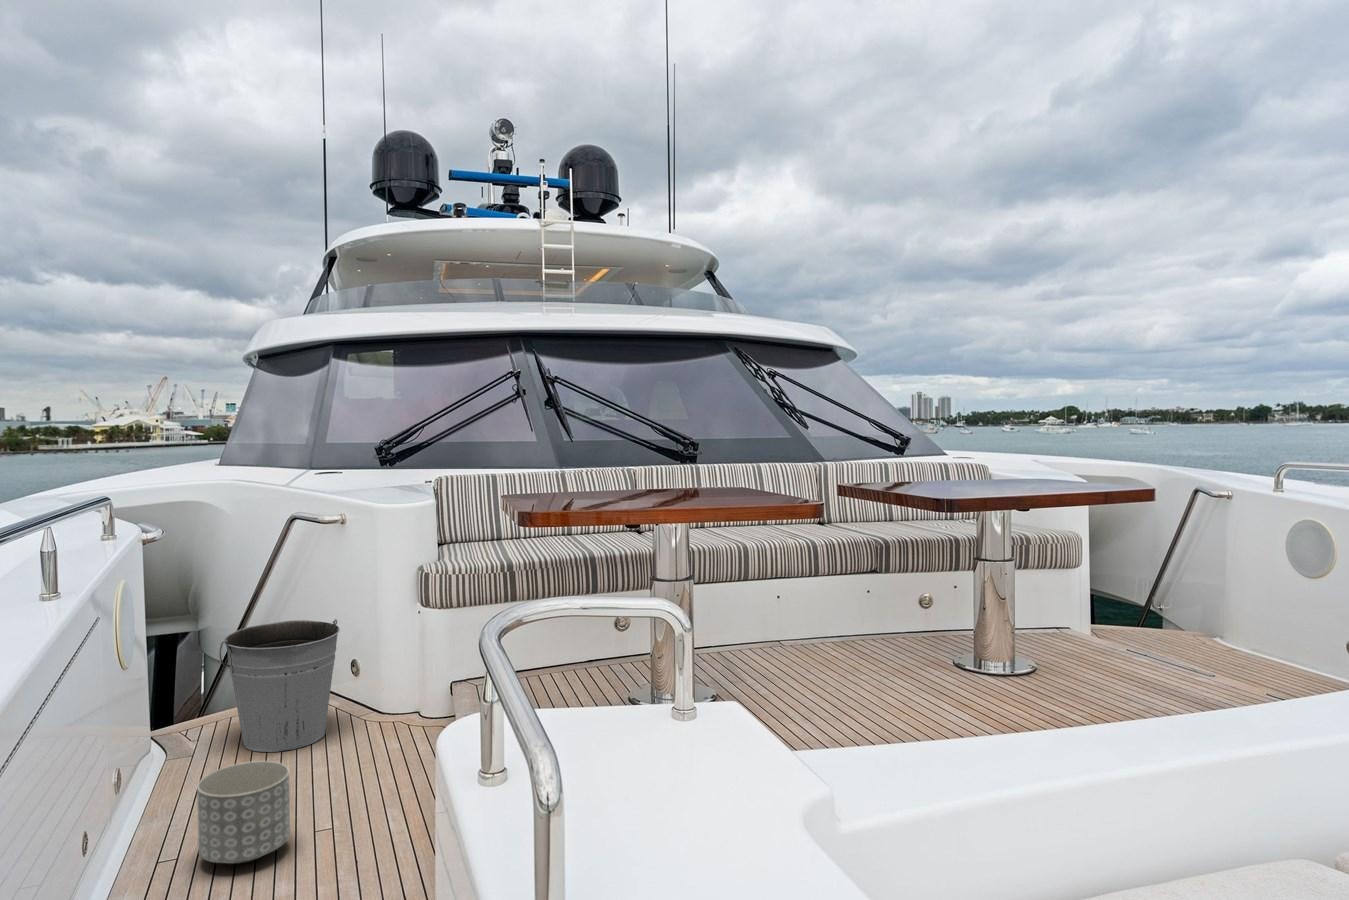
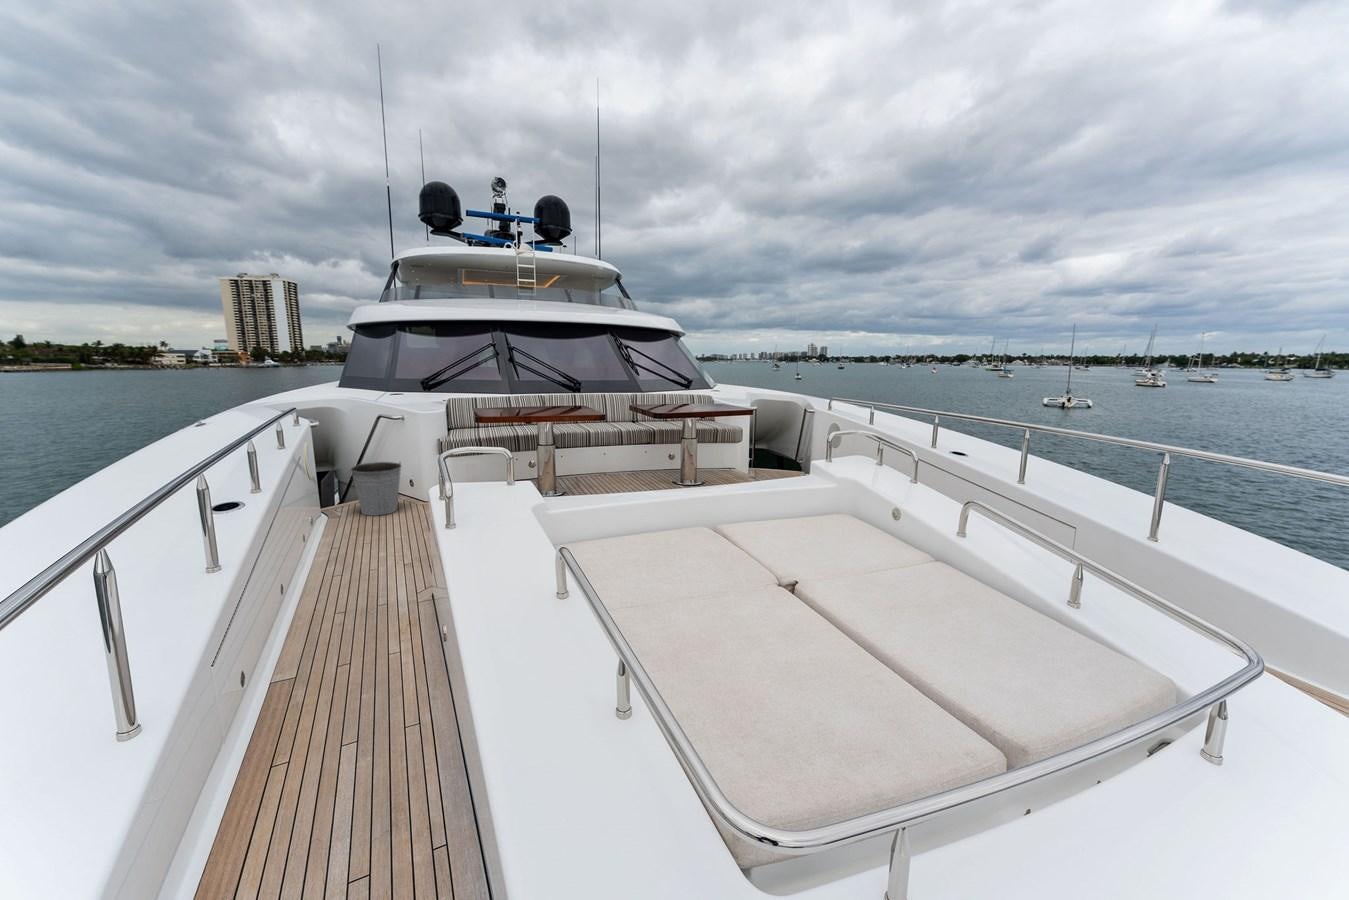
planter: present [197,761,290,864] -> none [344,514,381,549]

